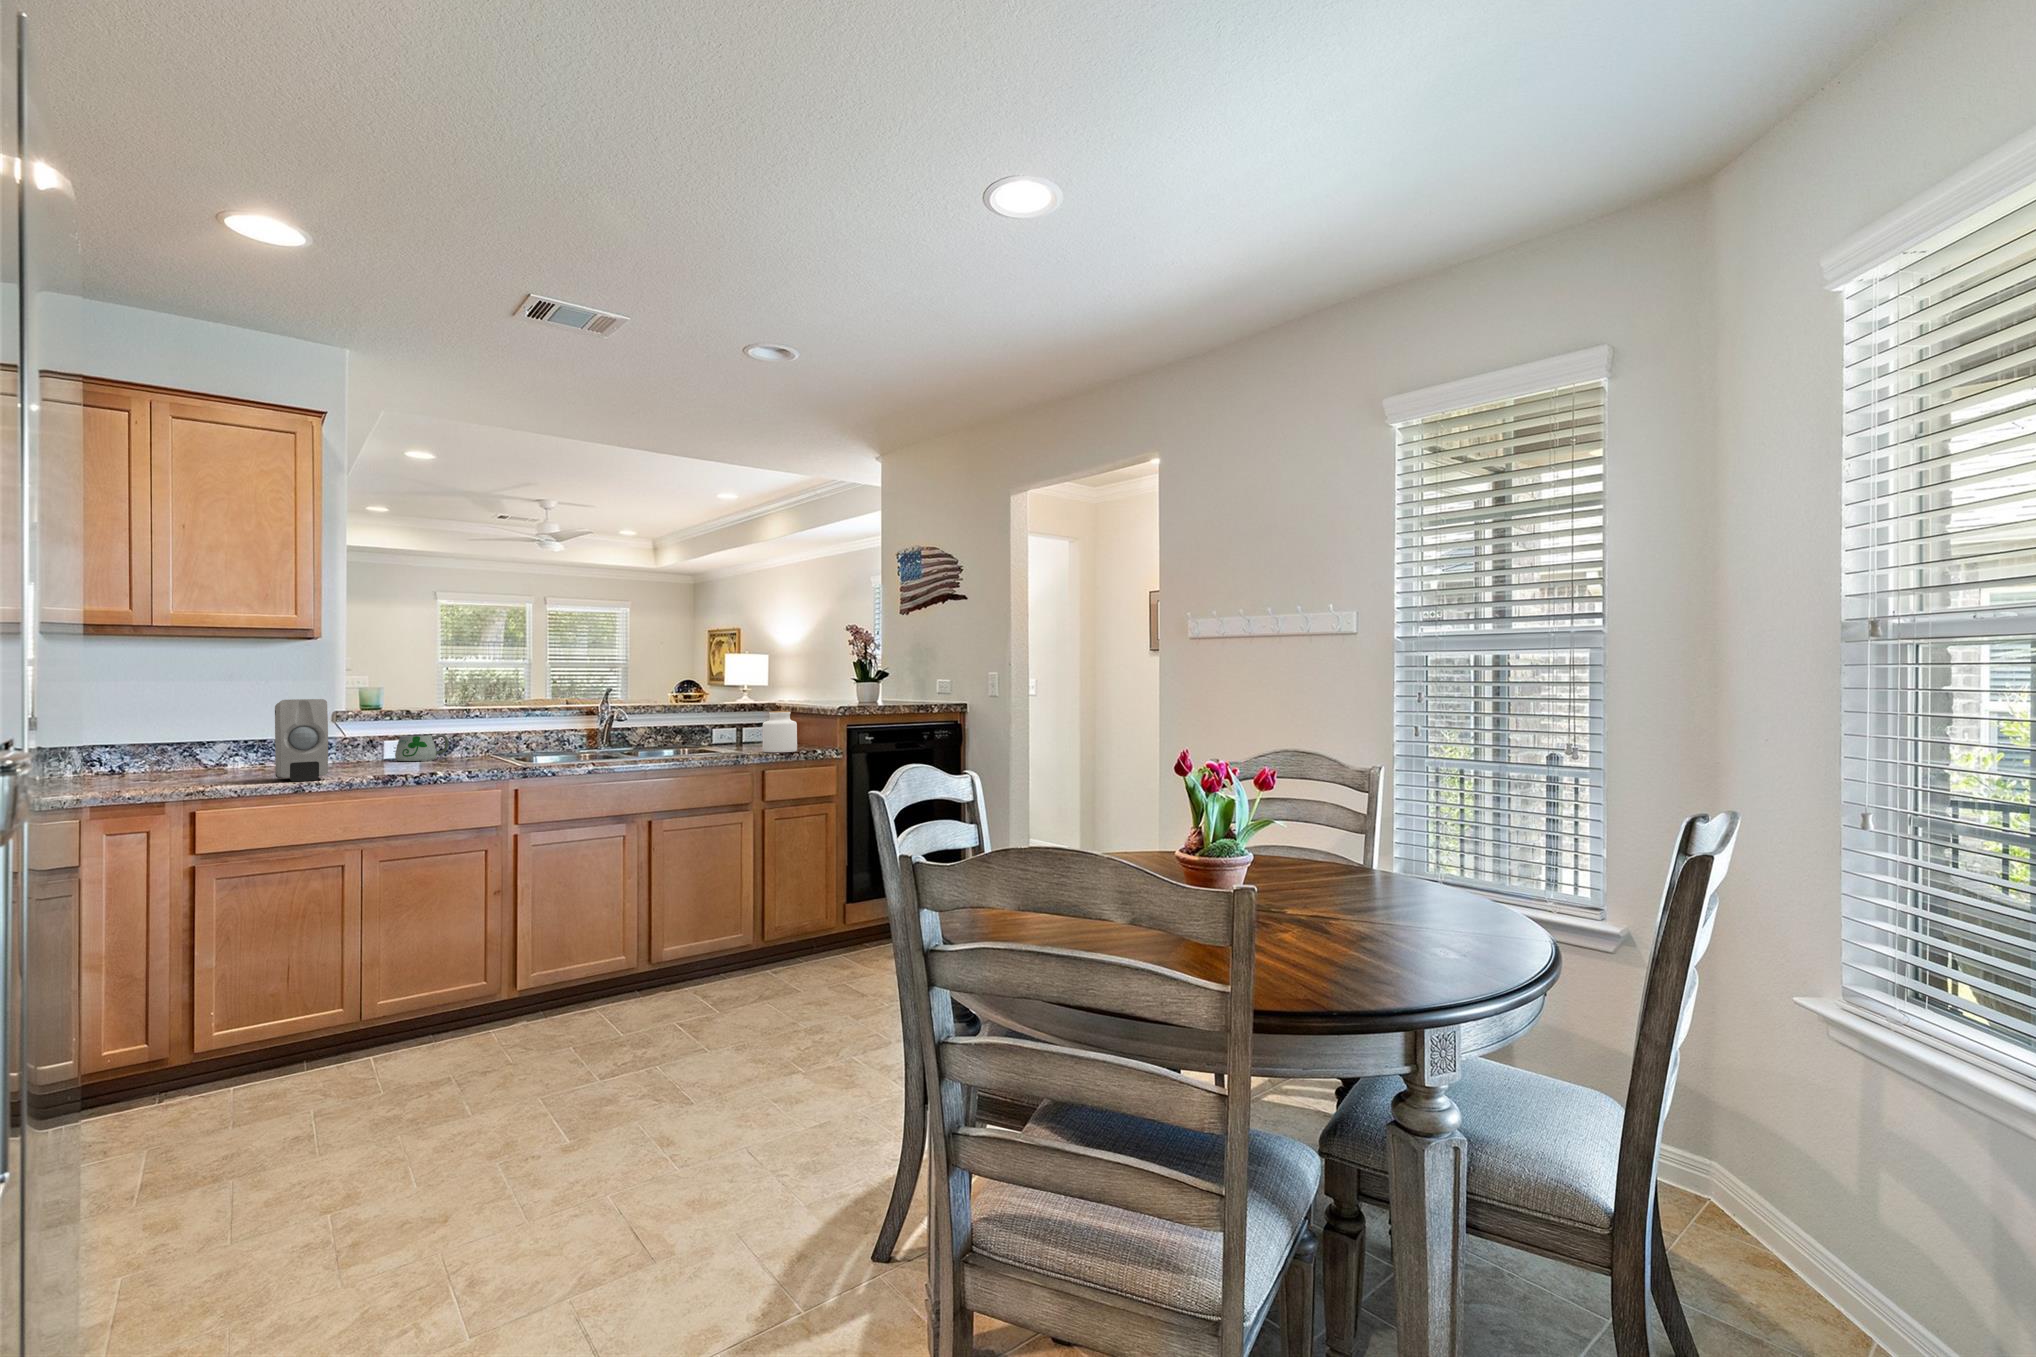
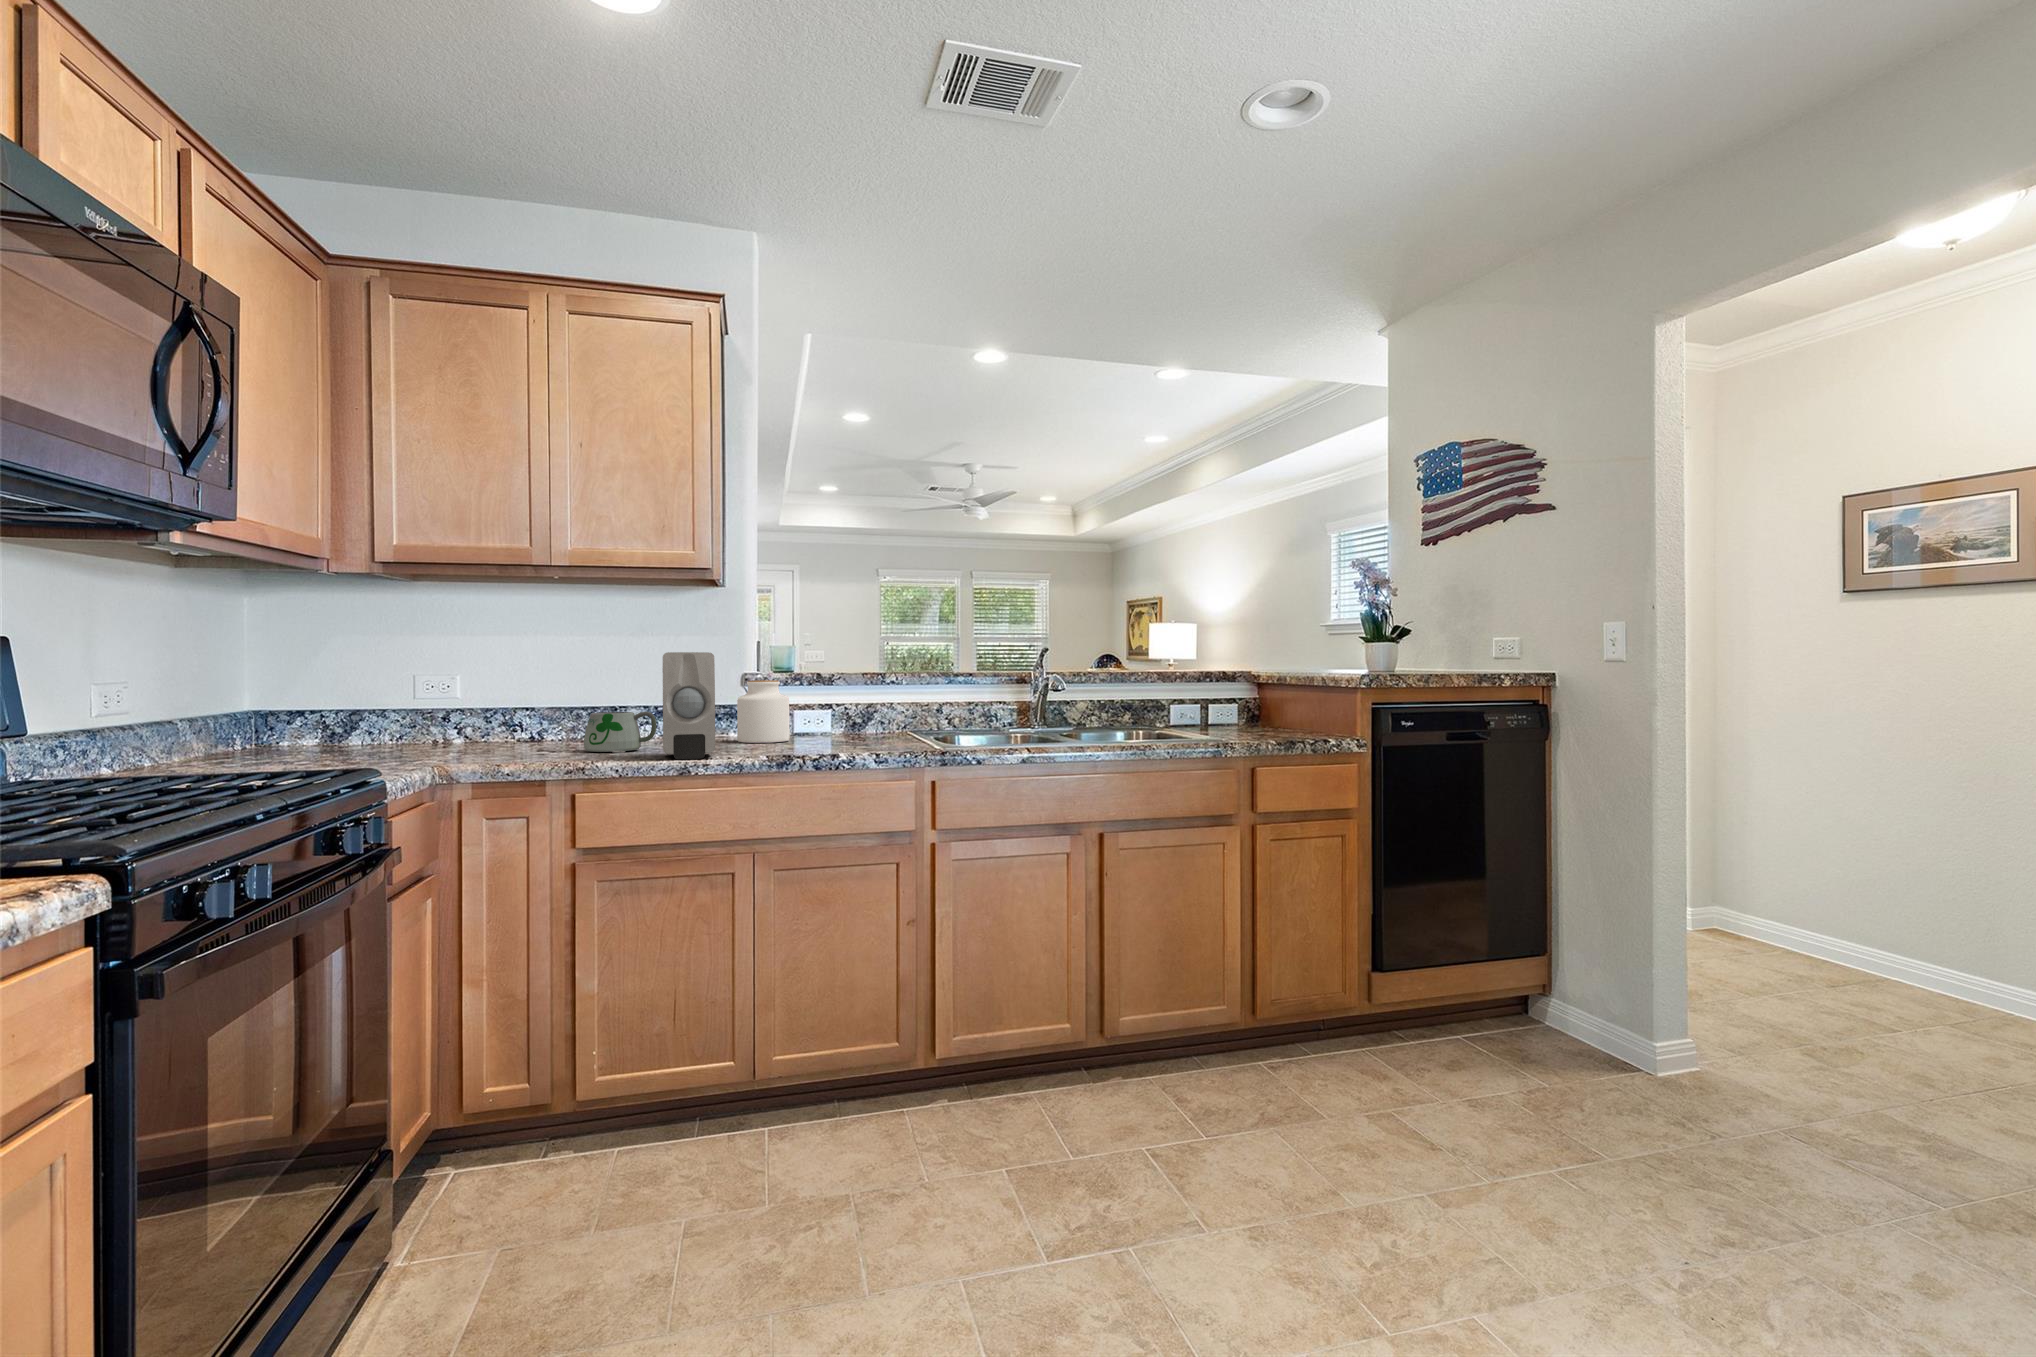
jar: present [763,711,797,753] -> present [737,680,790,743]
mug: present [395,734,449,761] -> present [584,712,656,753]

